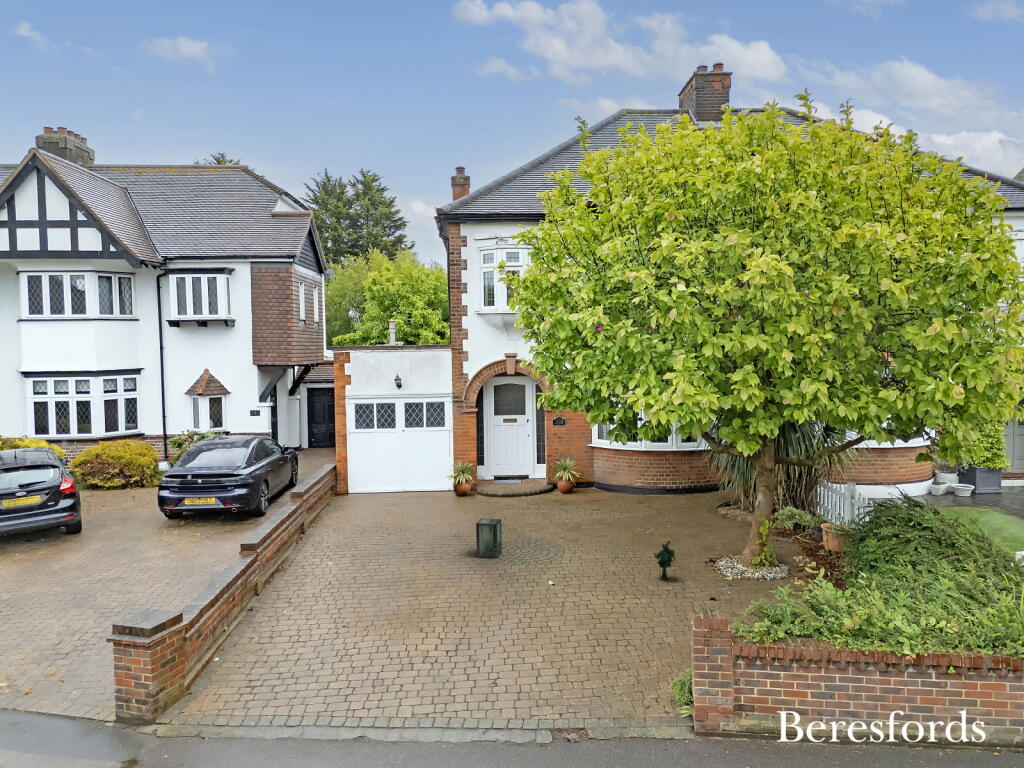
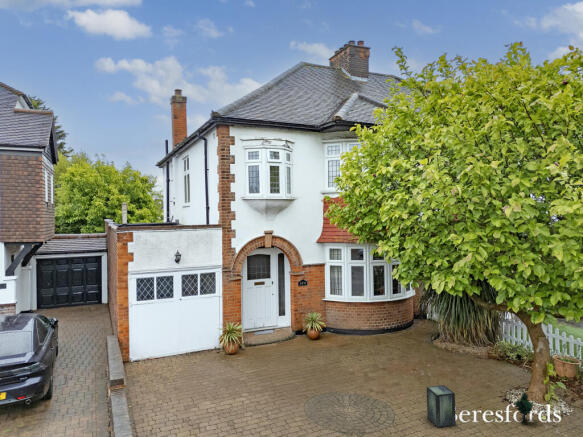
storage box: present [476,518,502,559] -> present [427,385,456,428]

